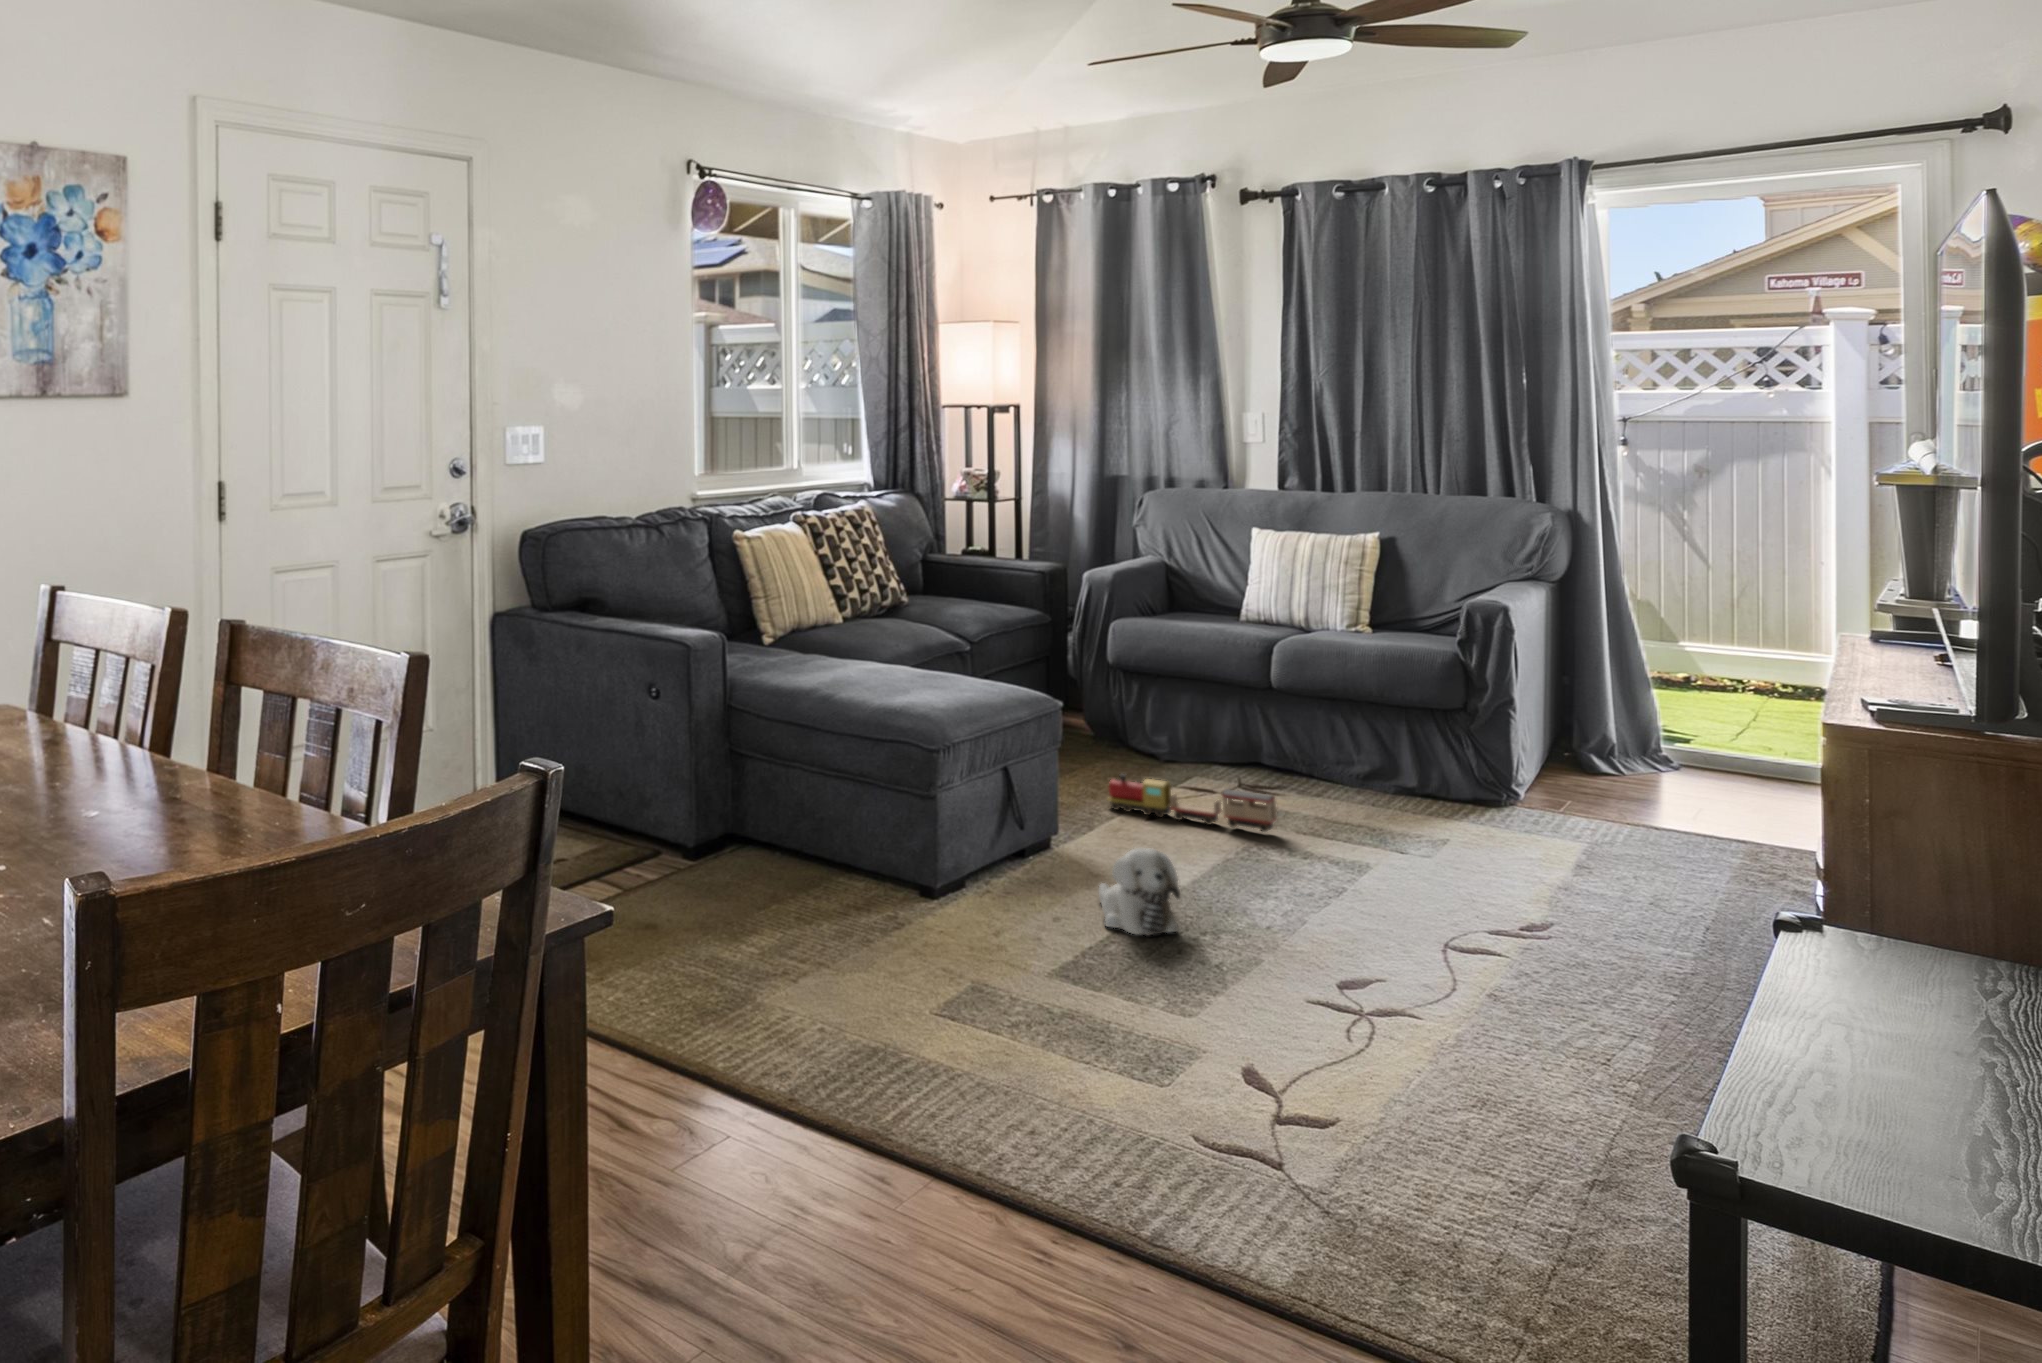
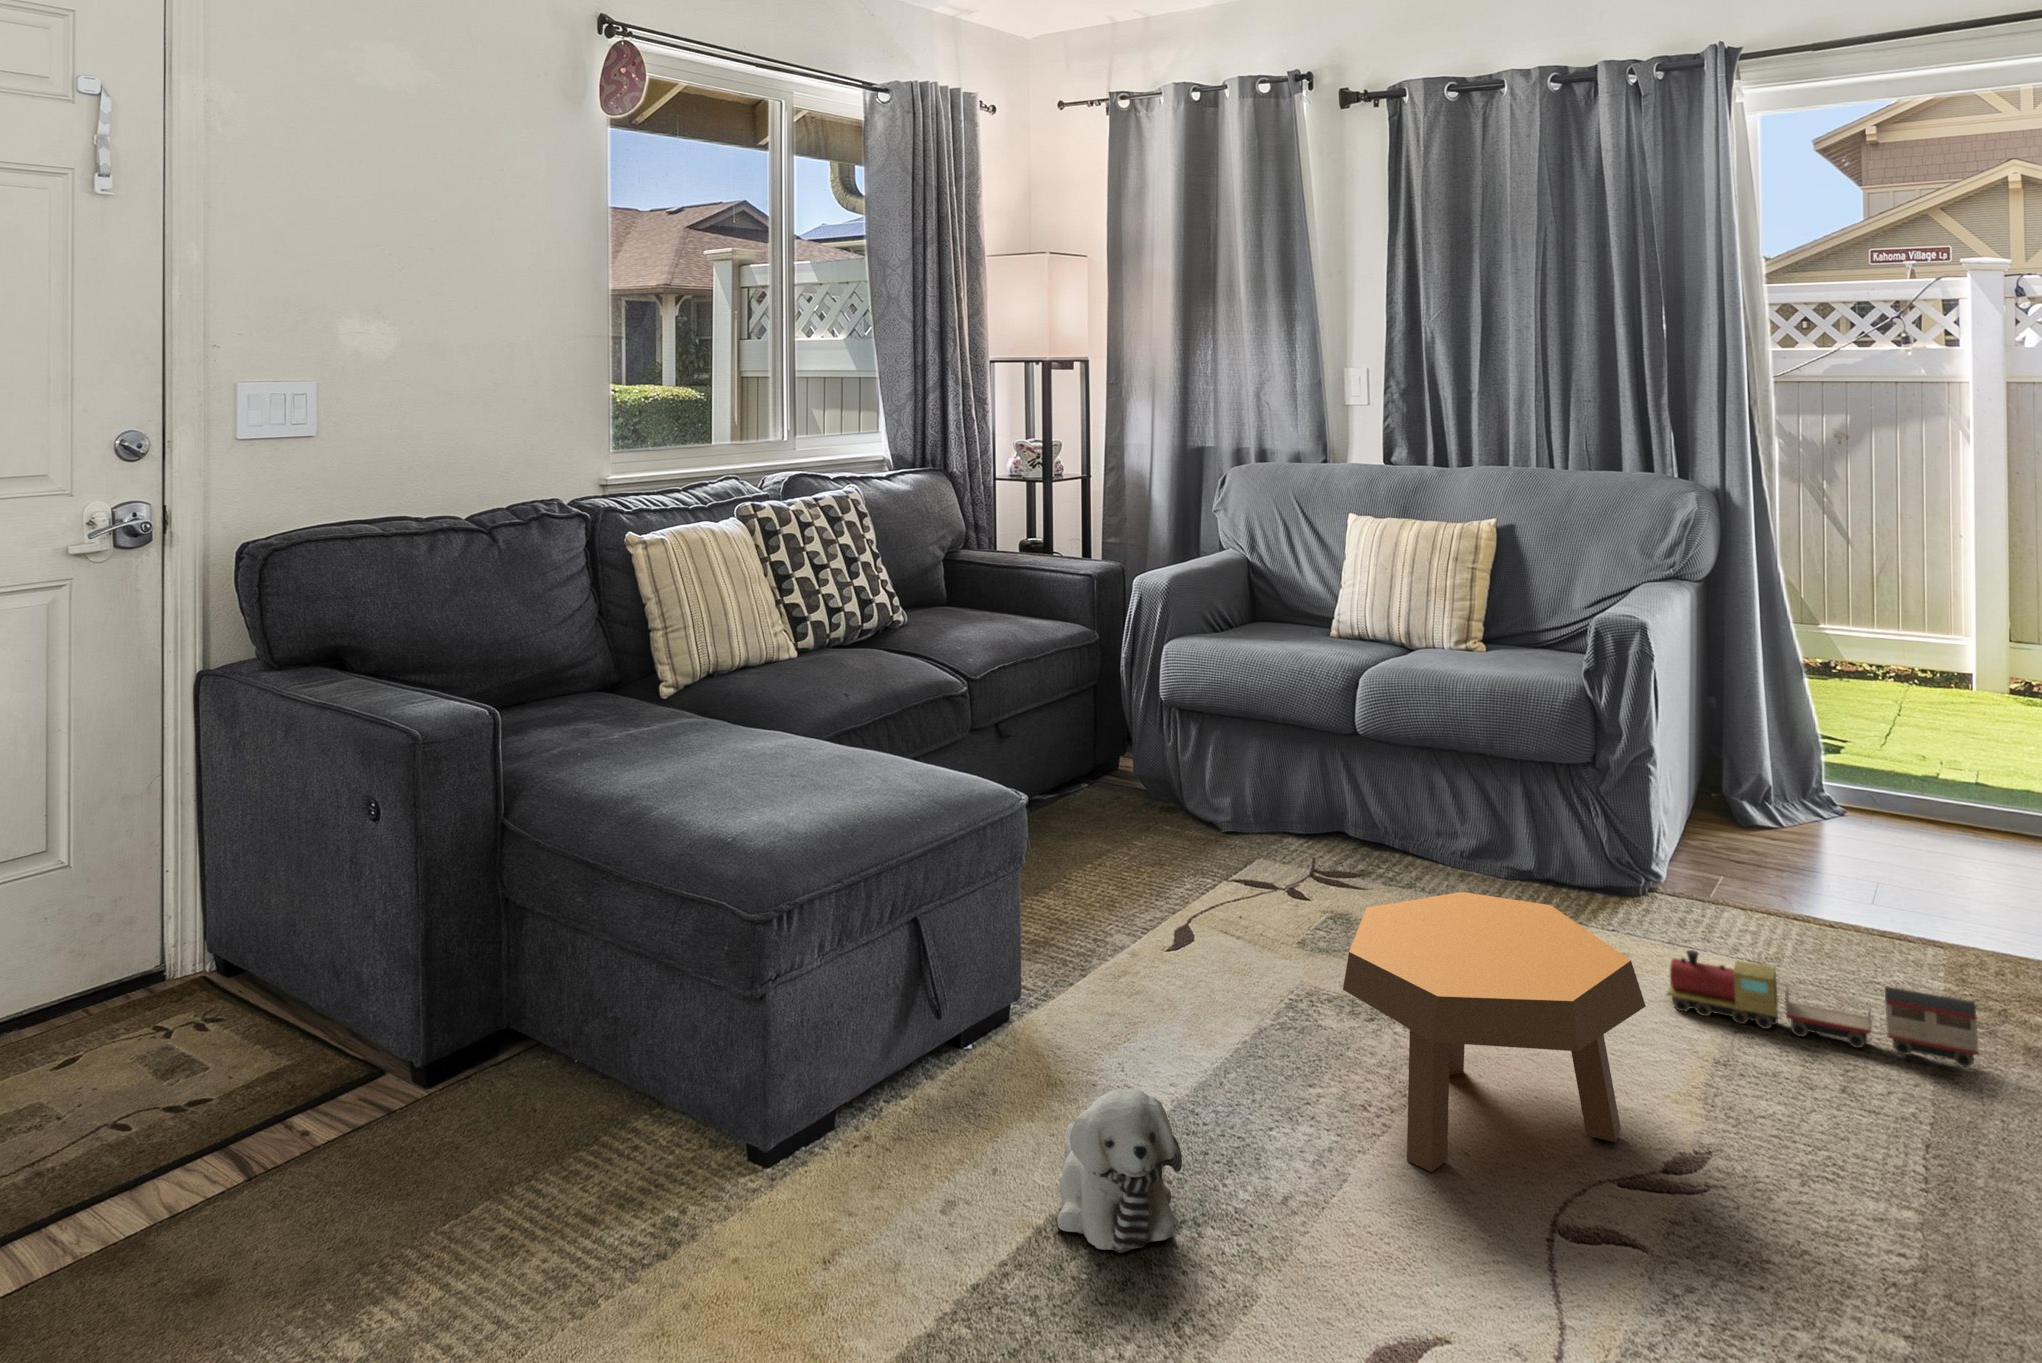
footstool: none [1277,769,1485,918] -> present [1343,892,1646,1172]
toy train: present [1108,774,1276,832] -> present [1667,950,1979,1067]

